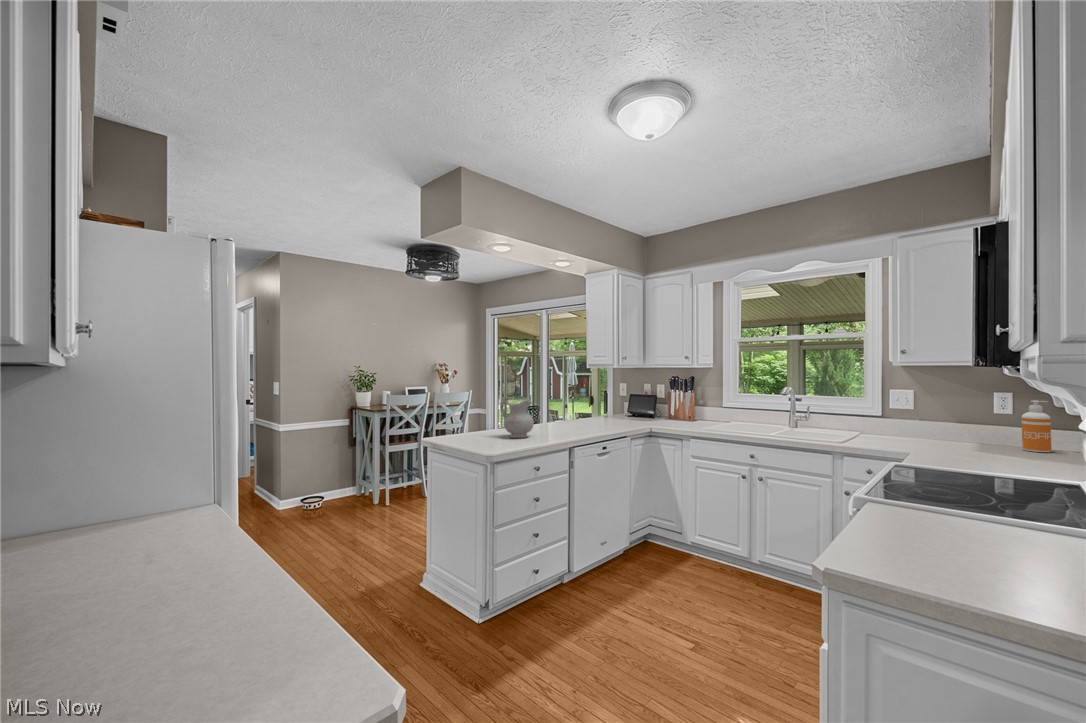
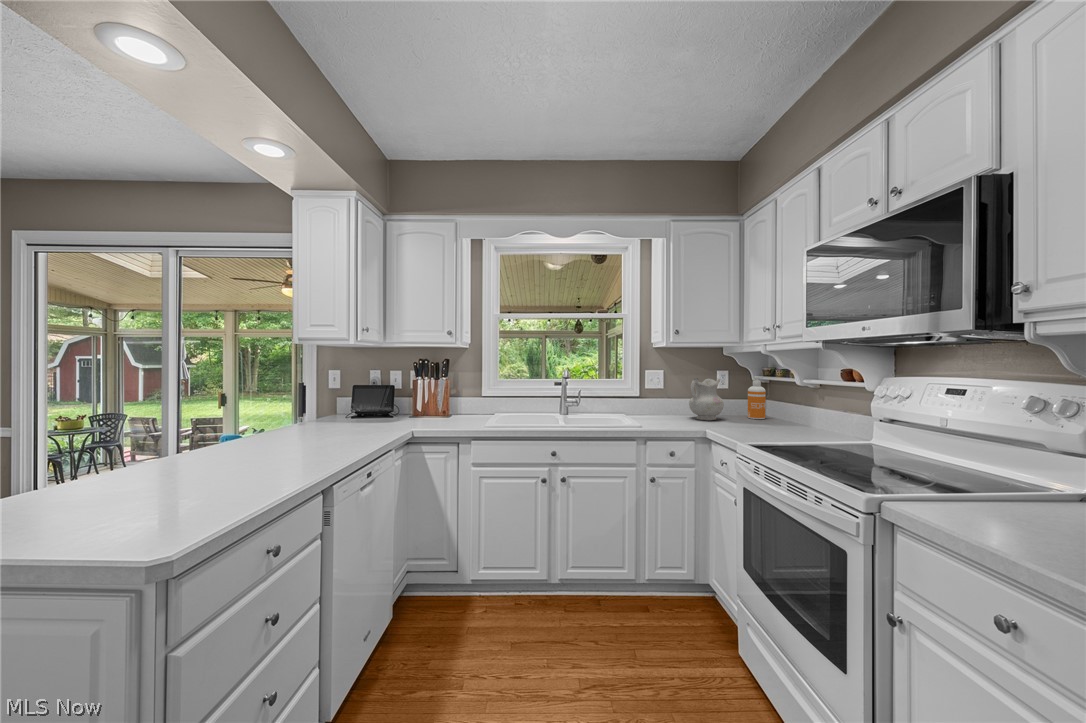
ceramic pitcher: present [500,398,534,438] -> present [689,378,724,420]

